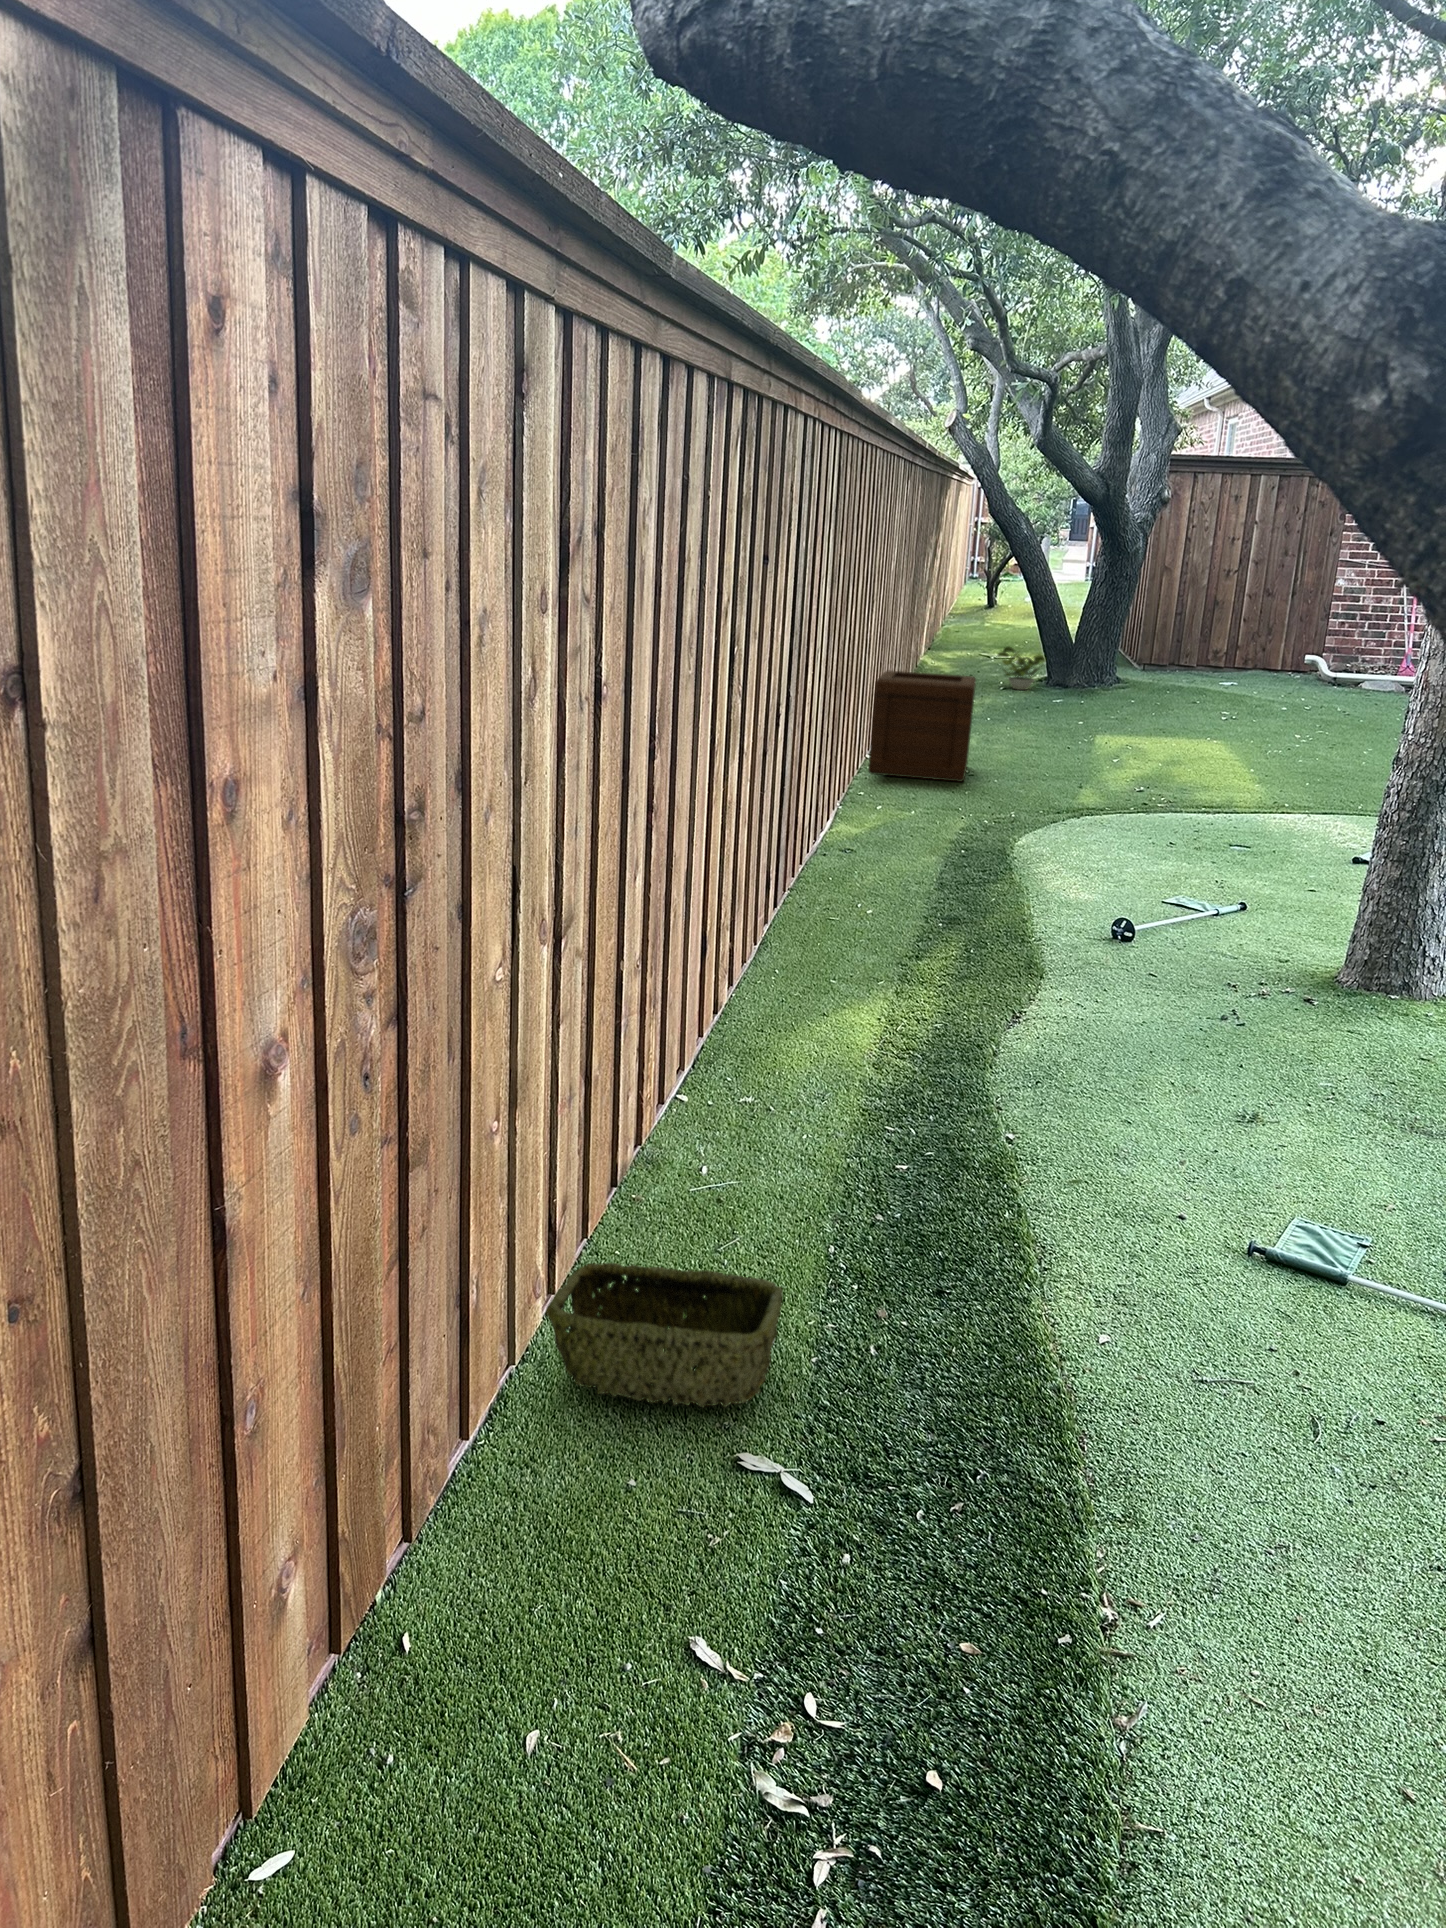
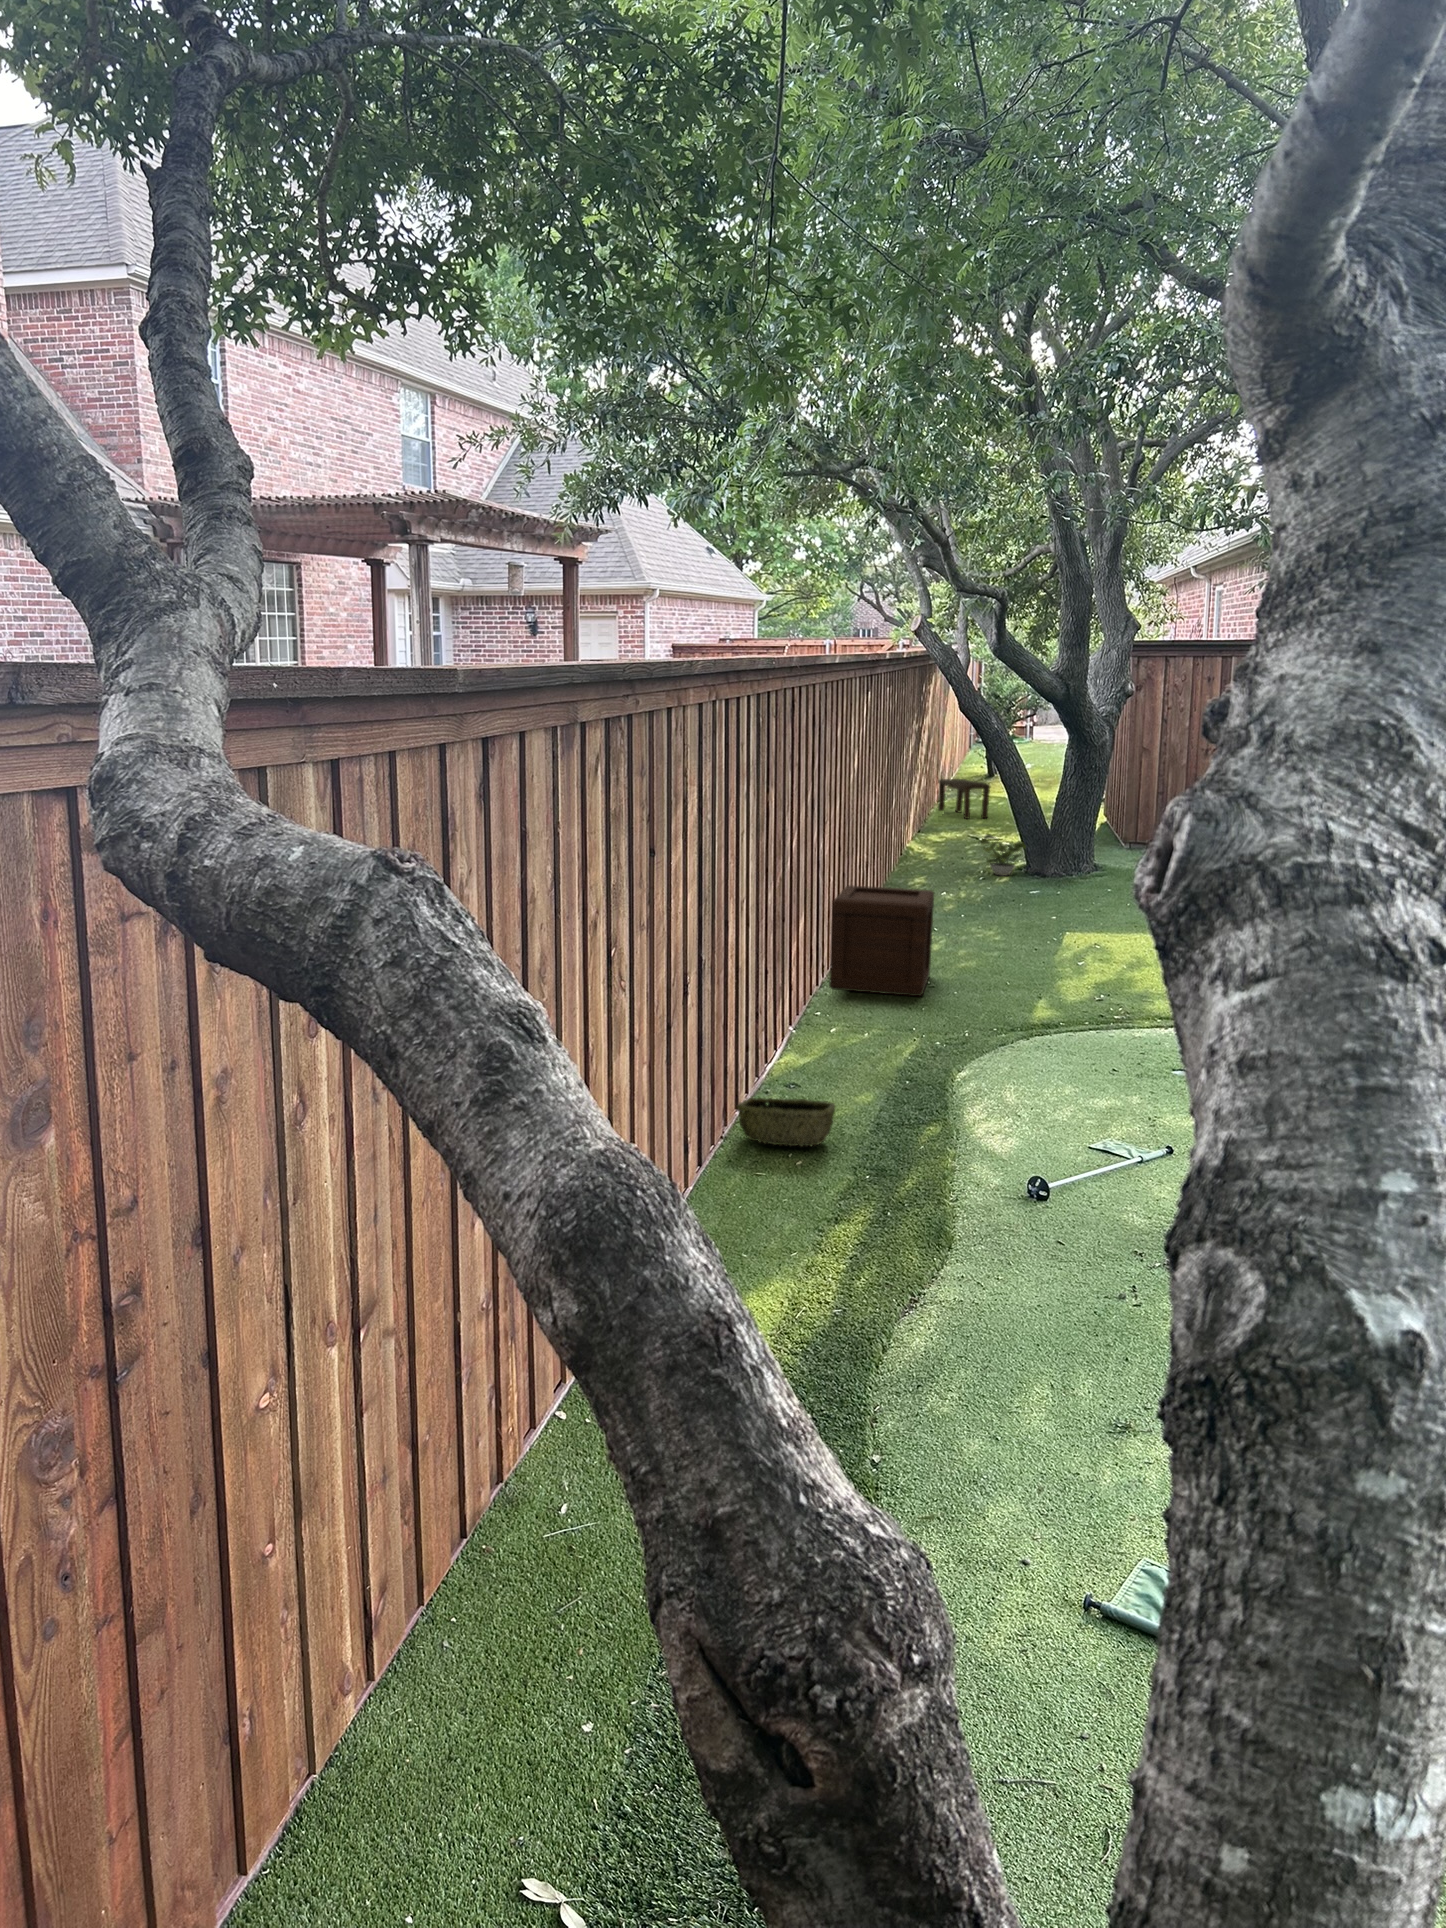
bench: none [943,604,998,645] -> present [938,779,990,819]
woven basket: present [546,1263,783,1407] -> present [737,1098,835,1147]

